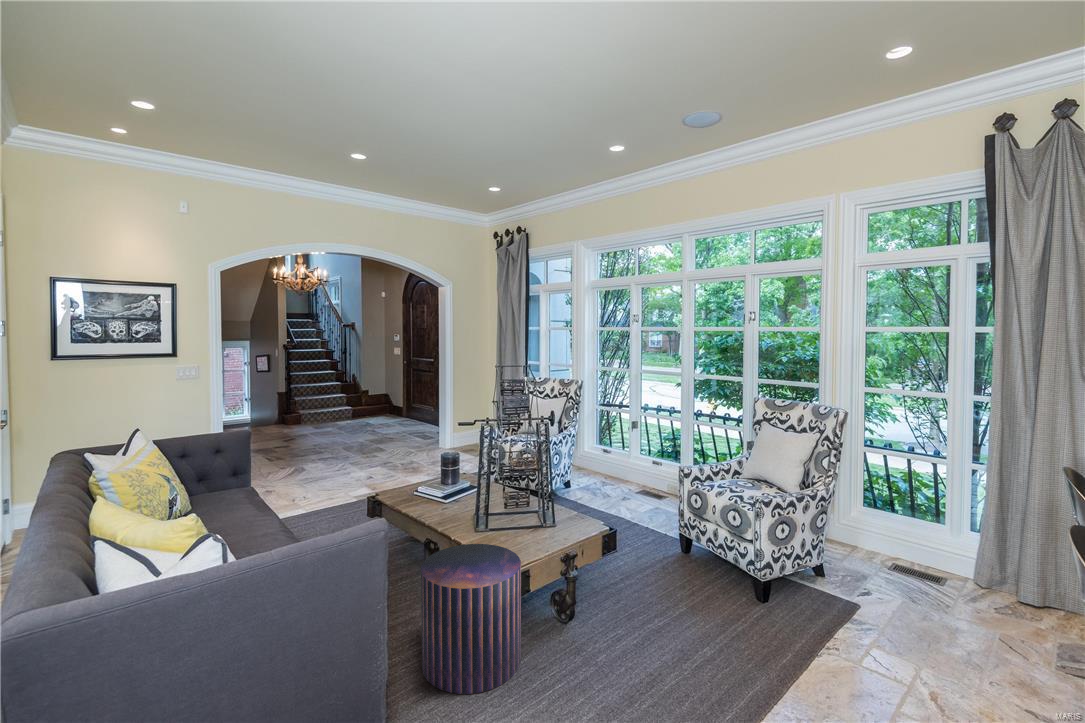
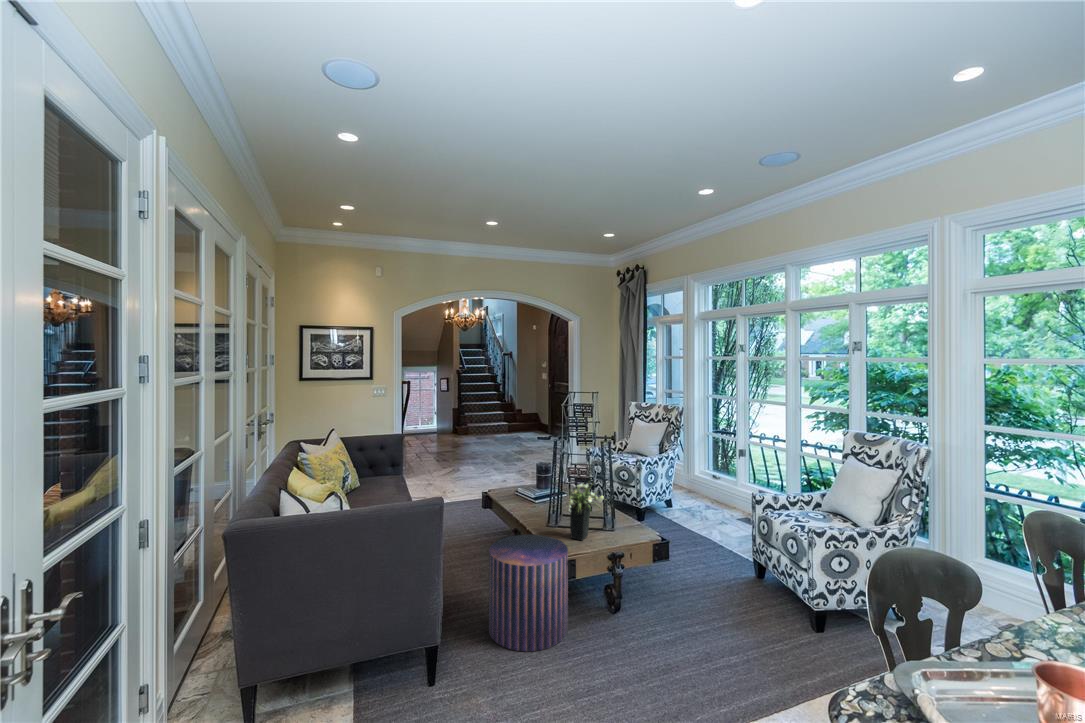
flower arrangement: none [501,472,552,543] -> present [567,483,604,541]

